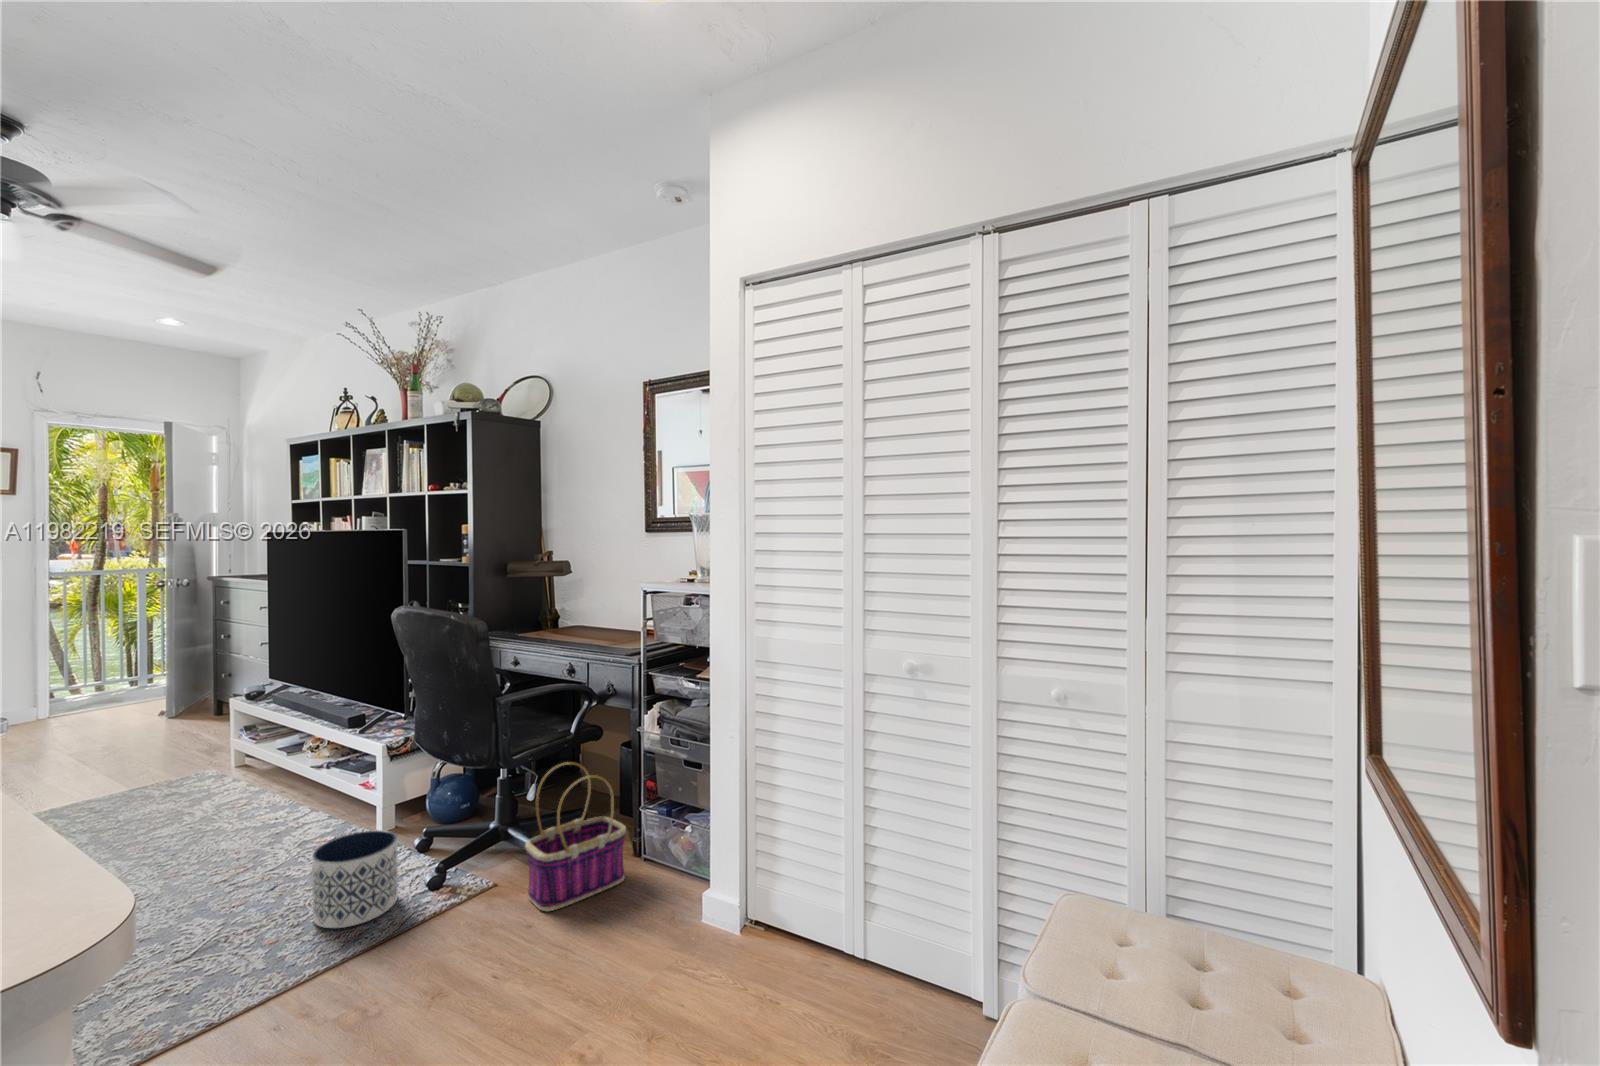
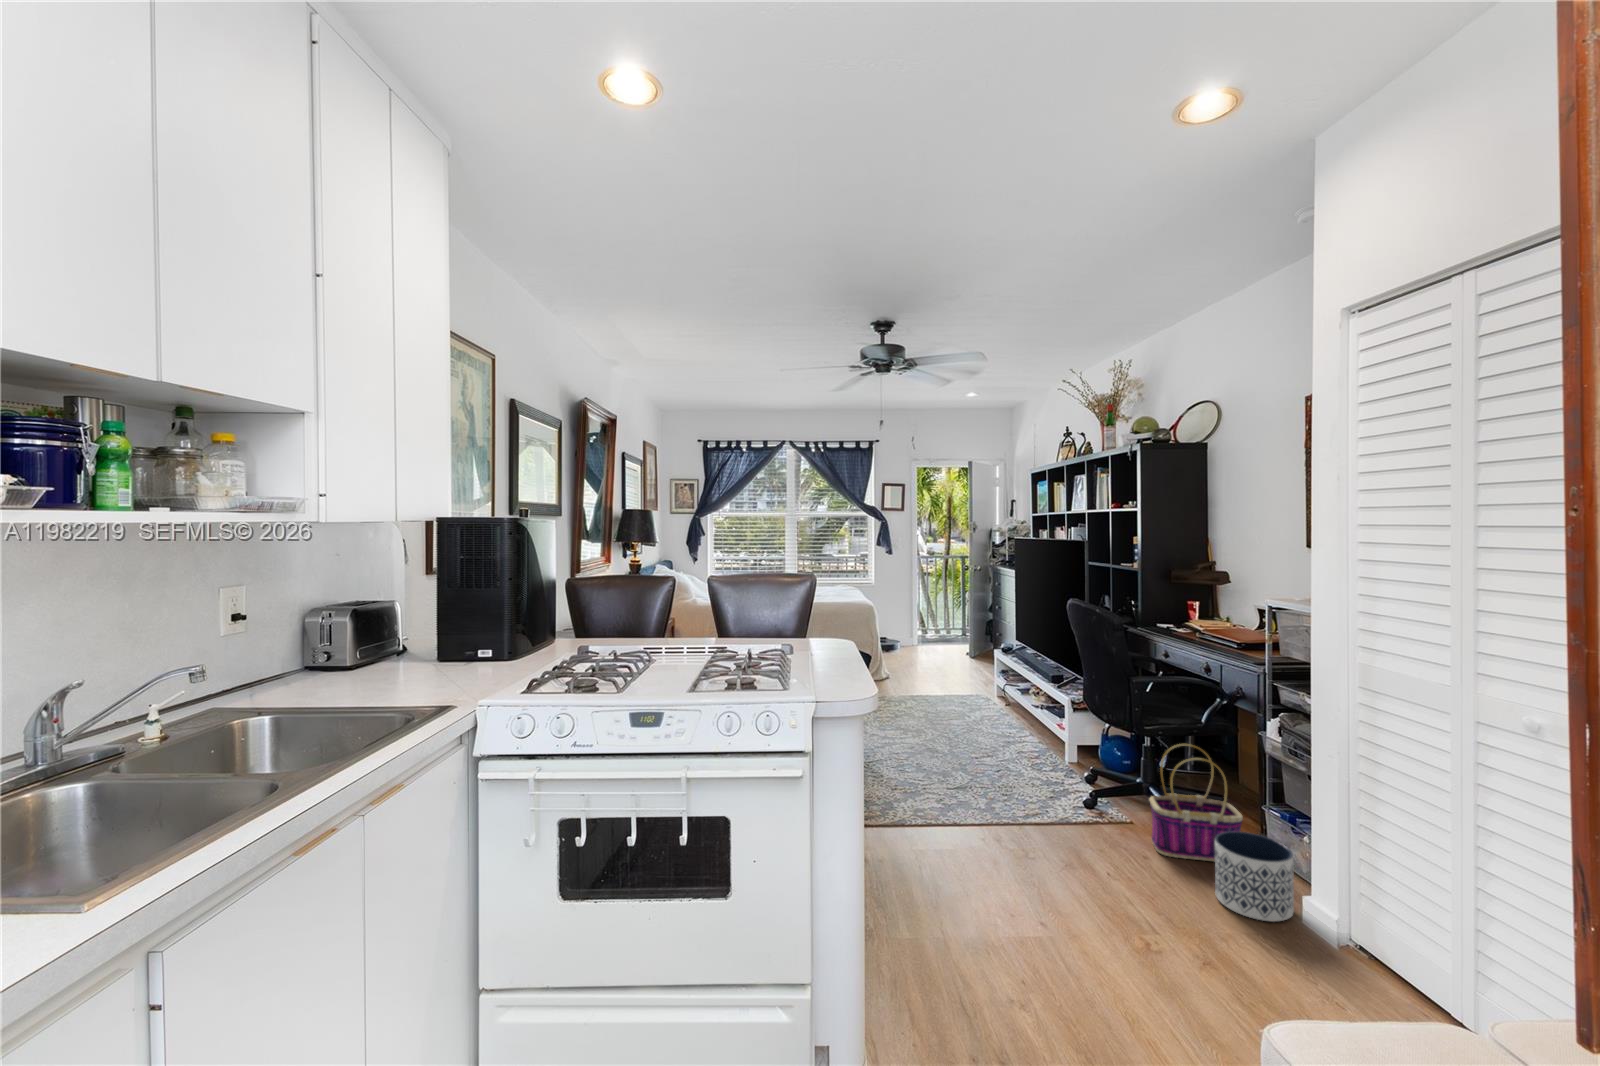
planter: present [312,830,398,928] -> present [1215,831,1294,922]

